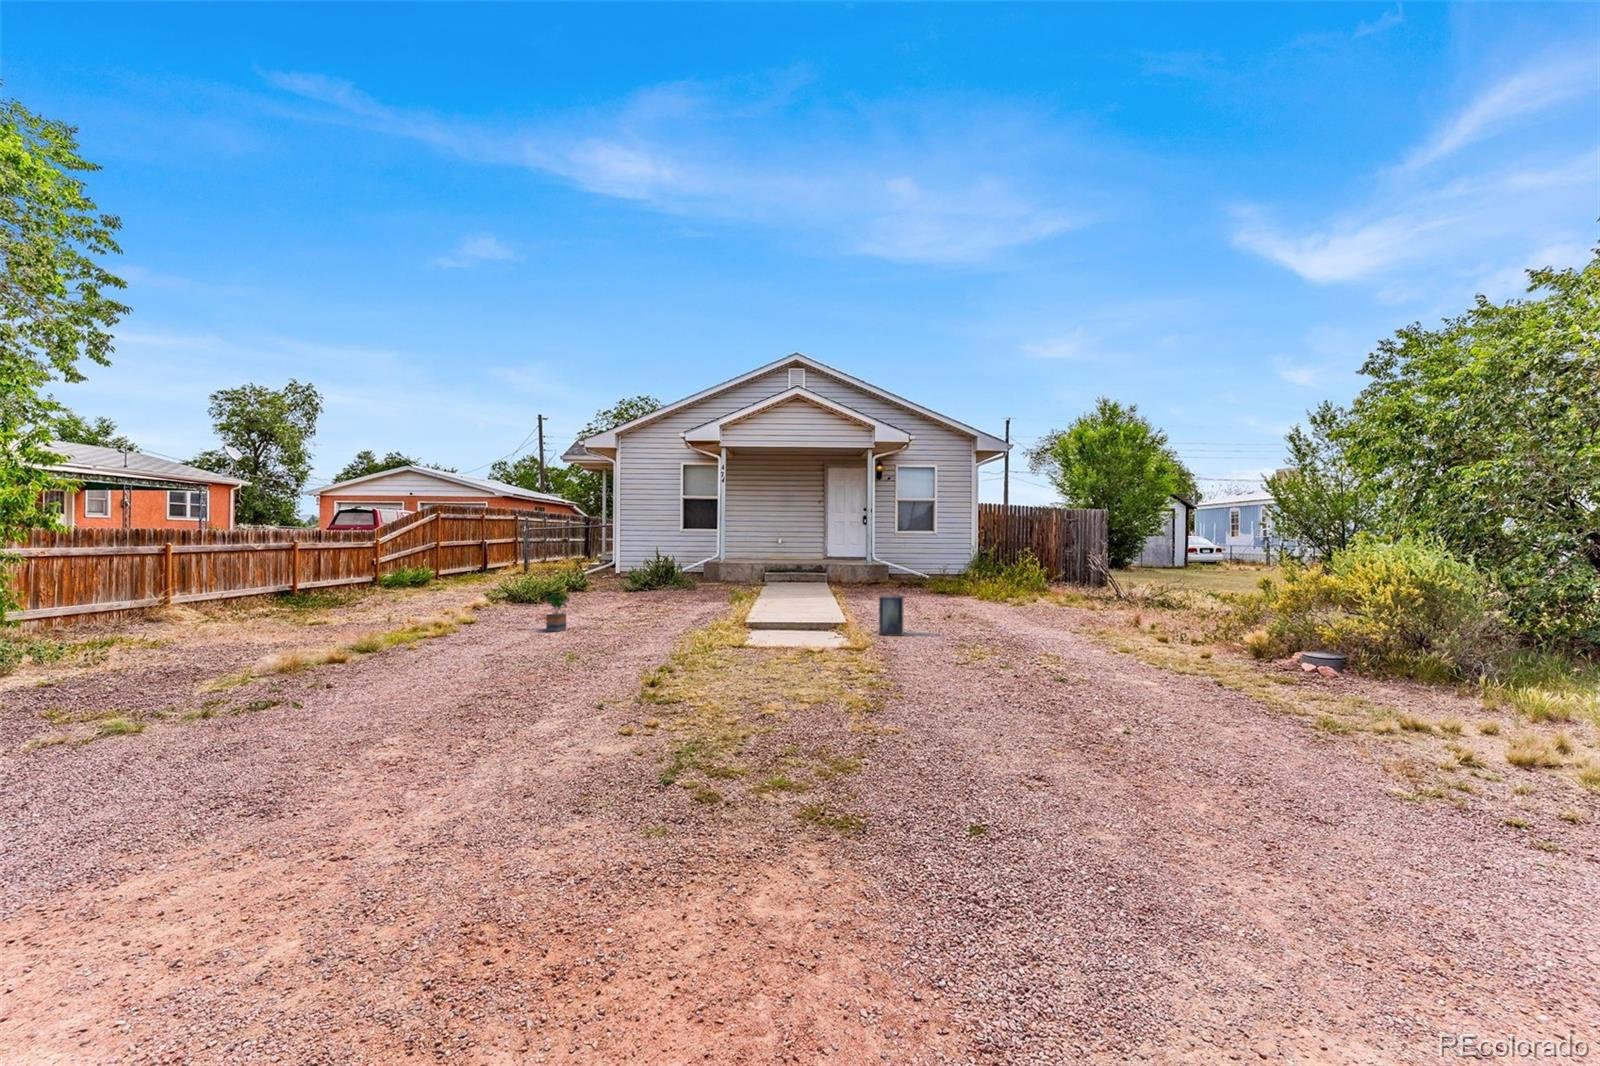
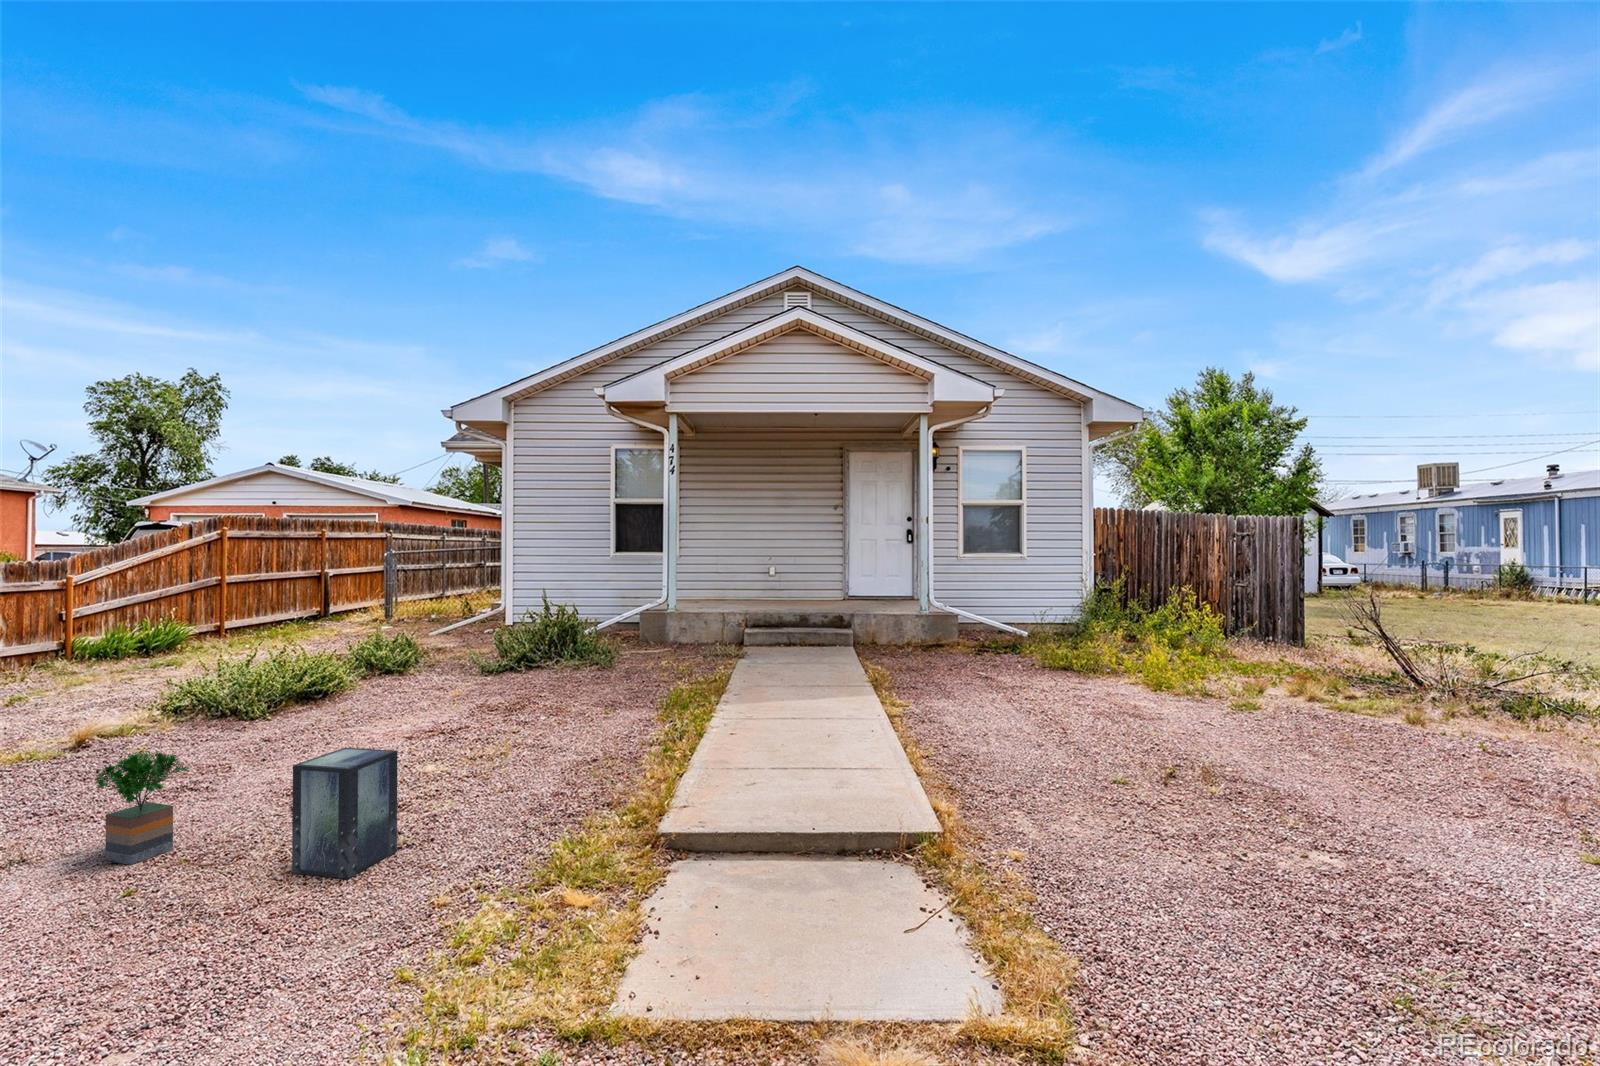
storage box: present [879,596,903,636] -> present [292,748,398,879]

